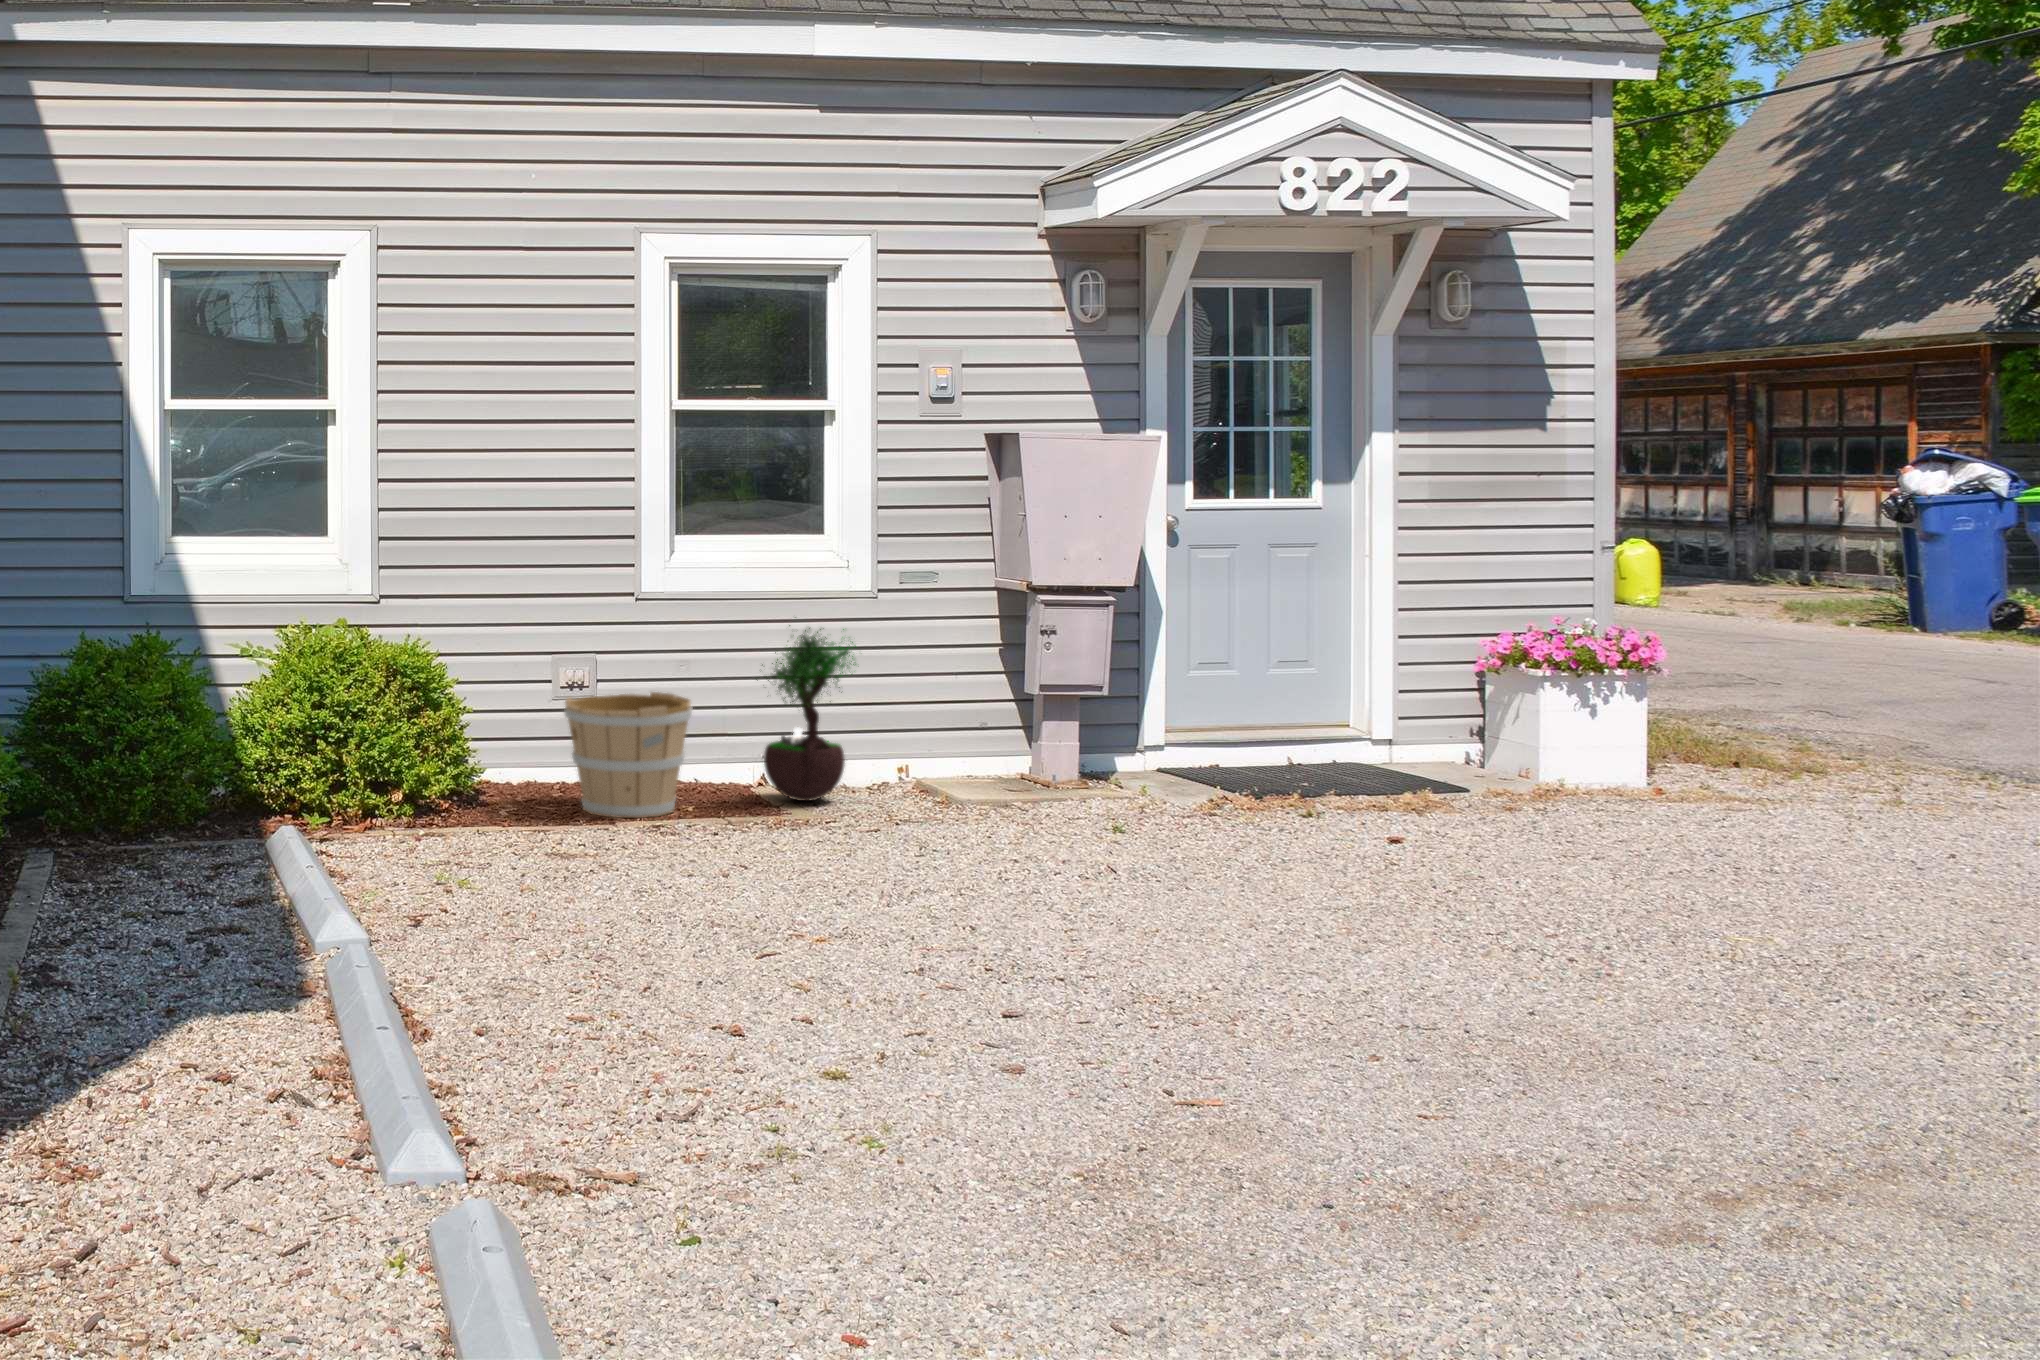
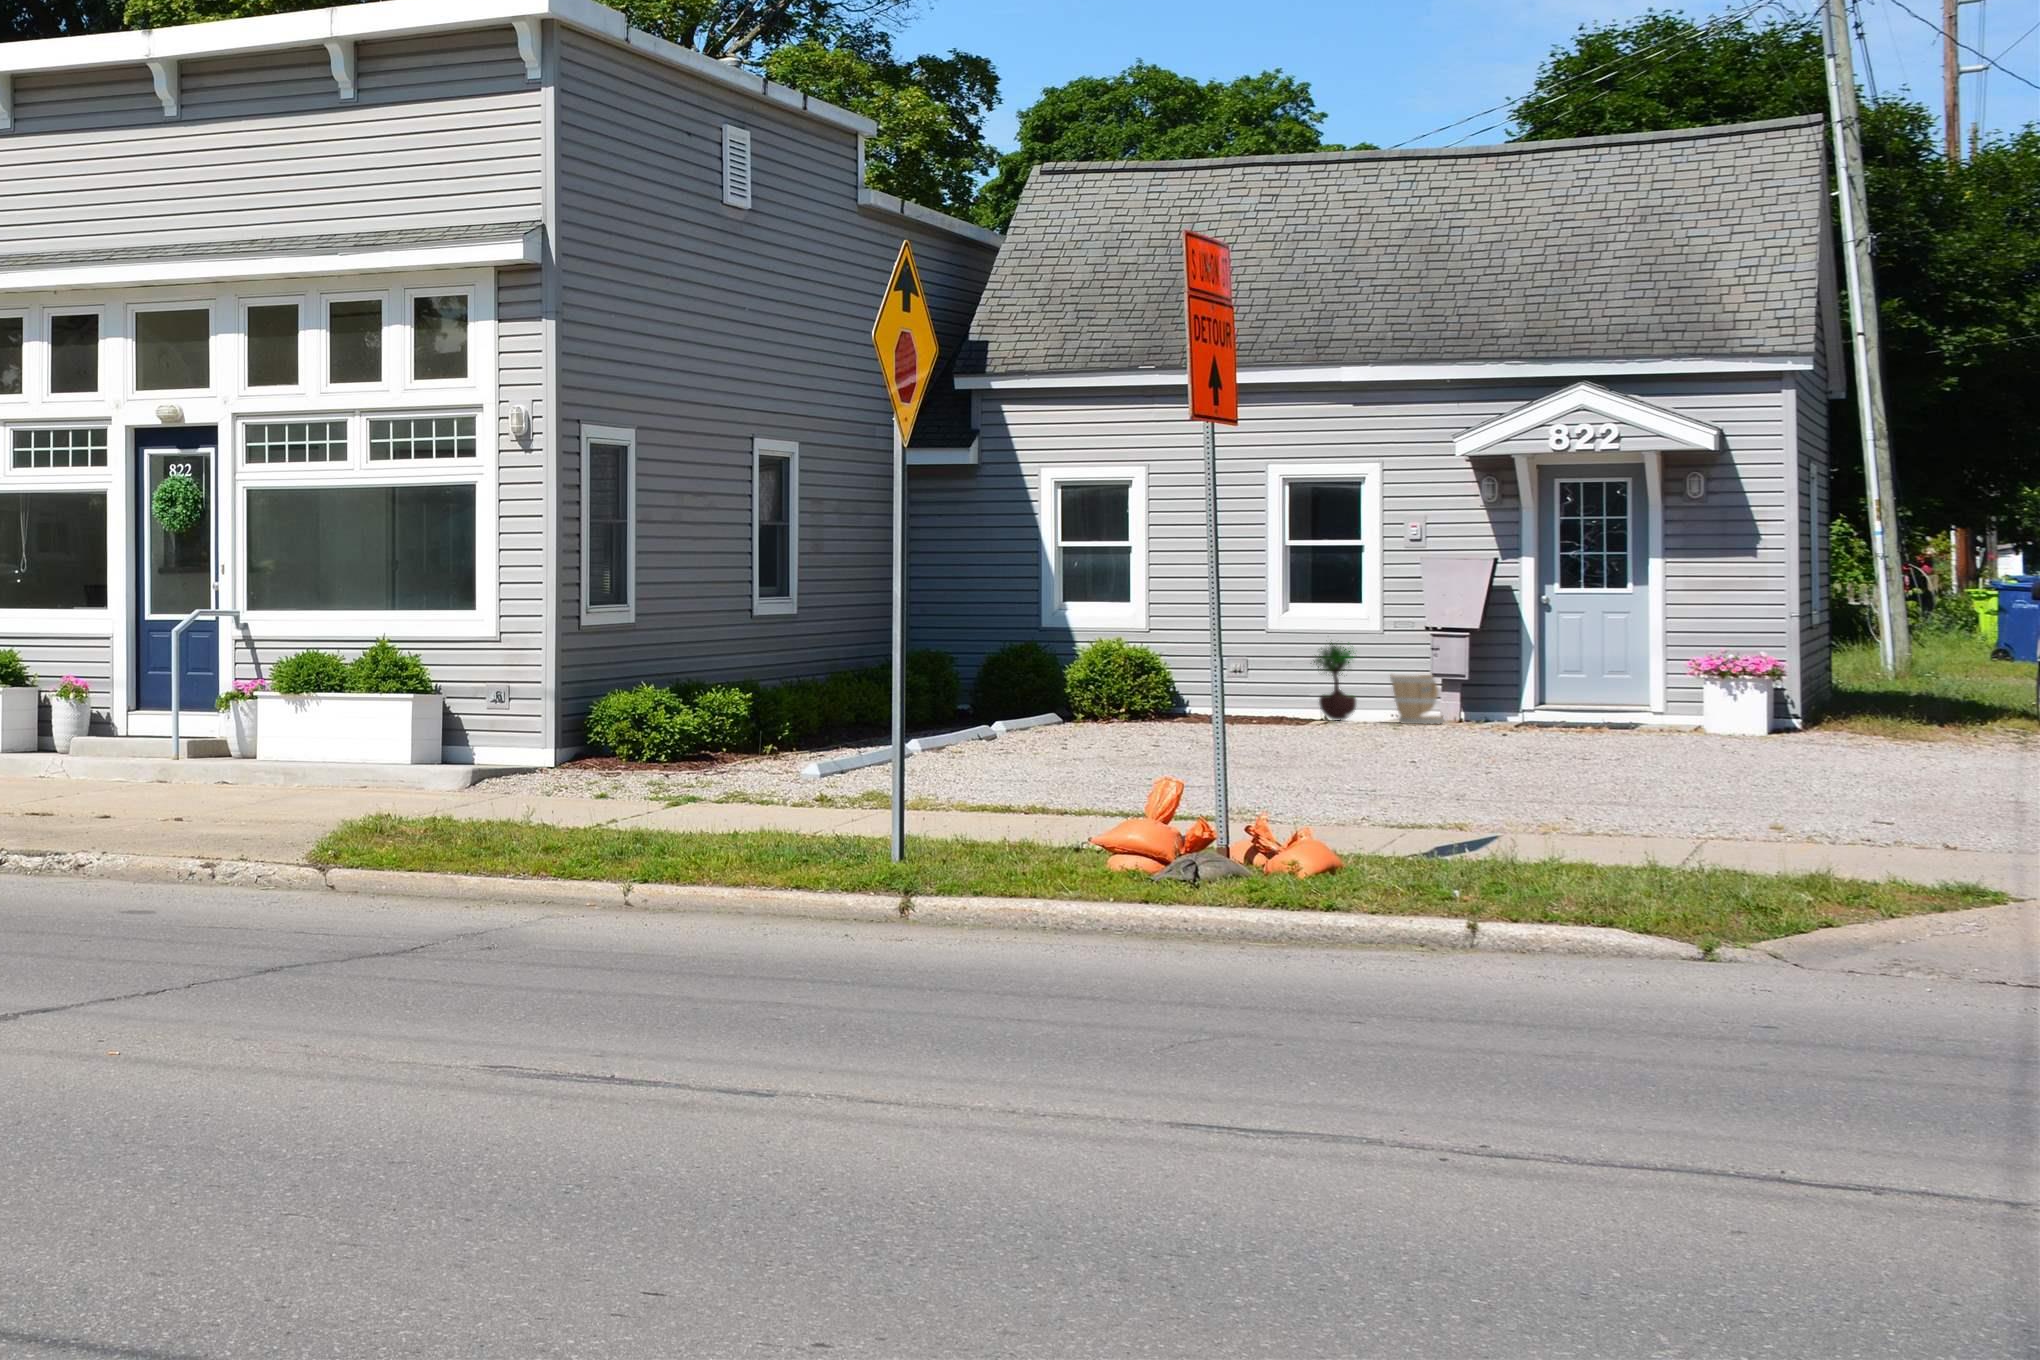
wooden bucket: present [564,692,692,818] -> present [1390,675,1443,724]

